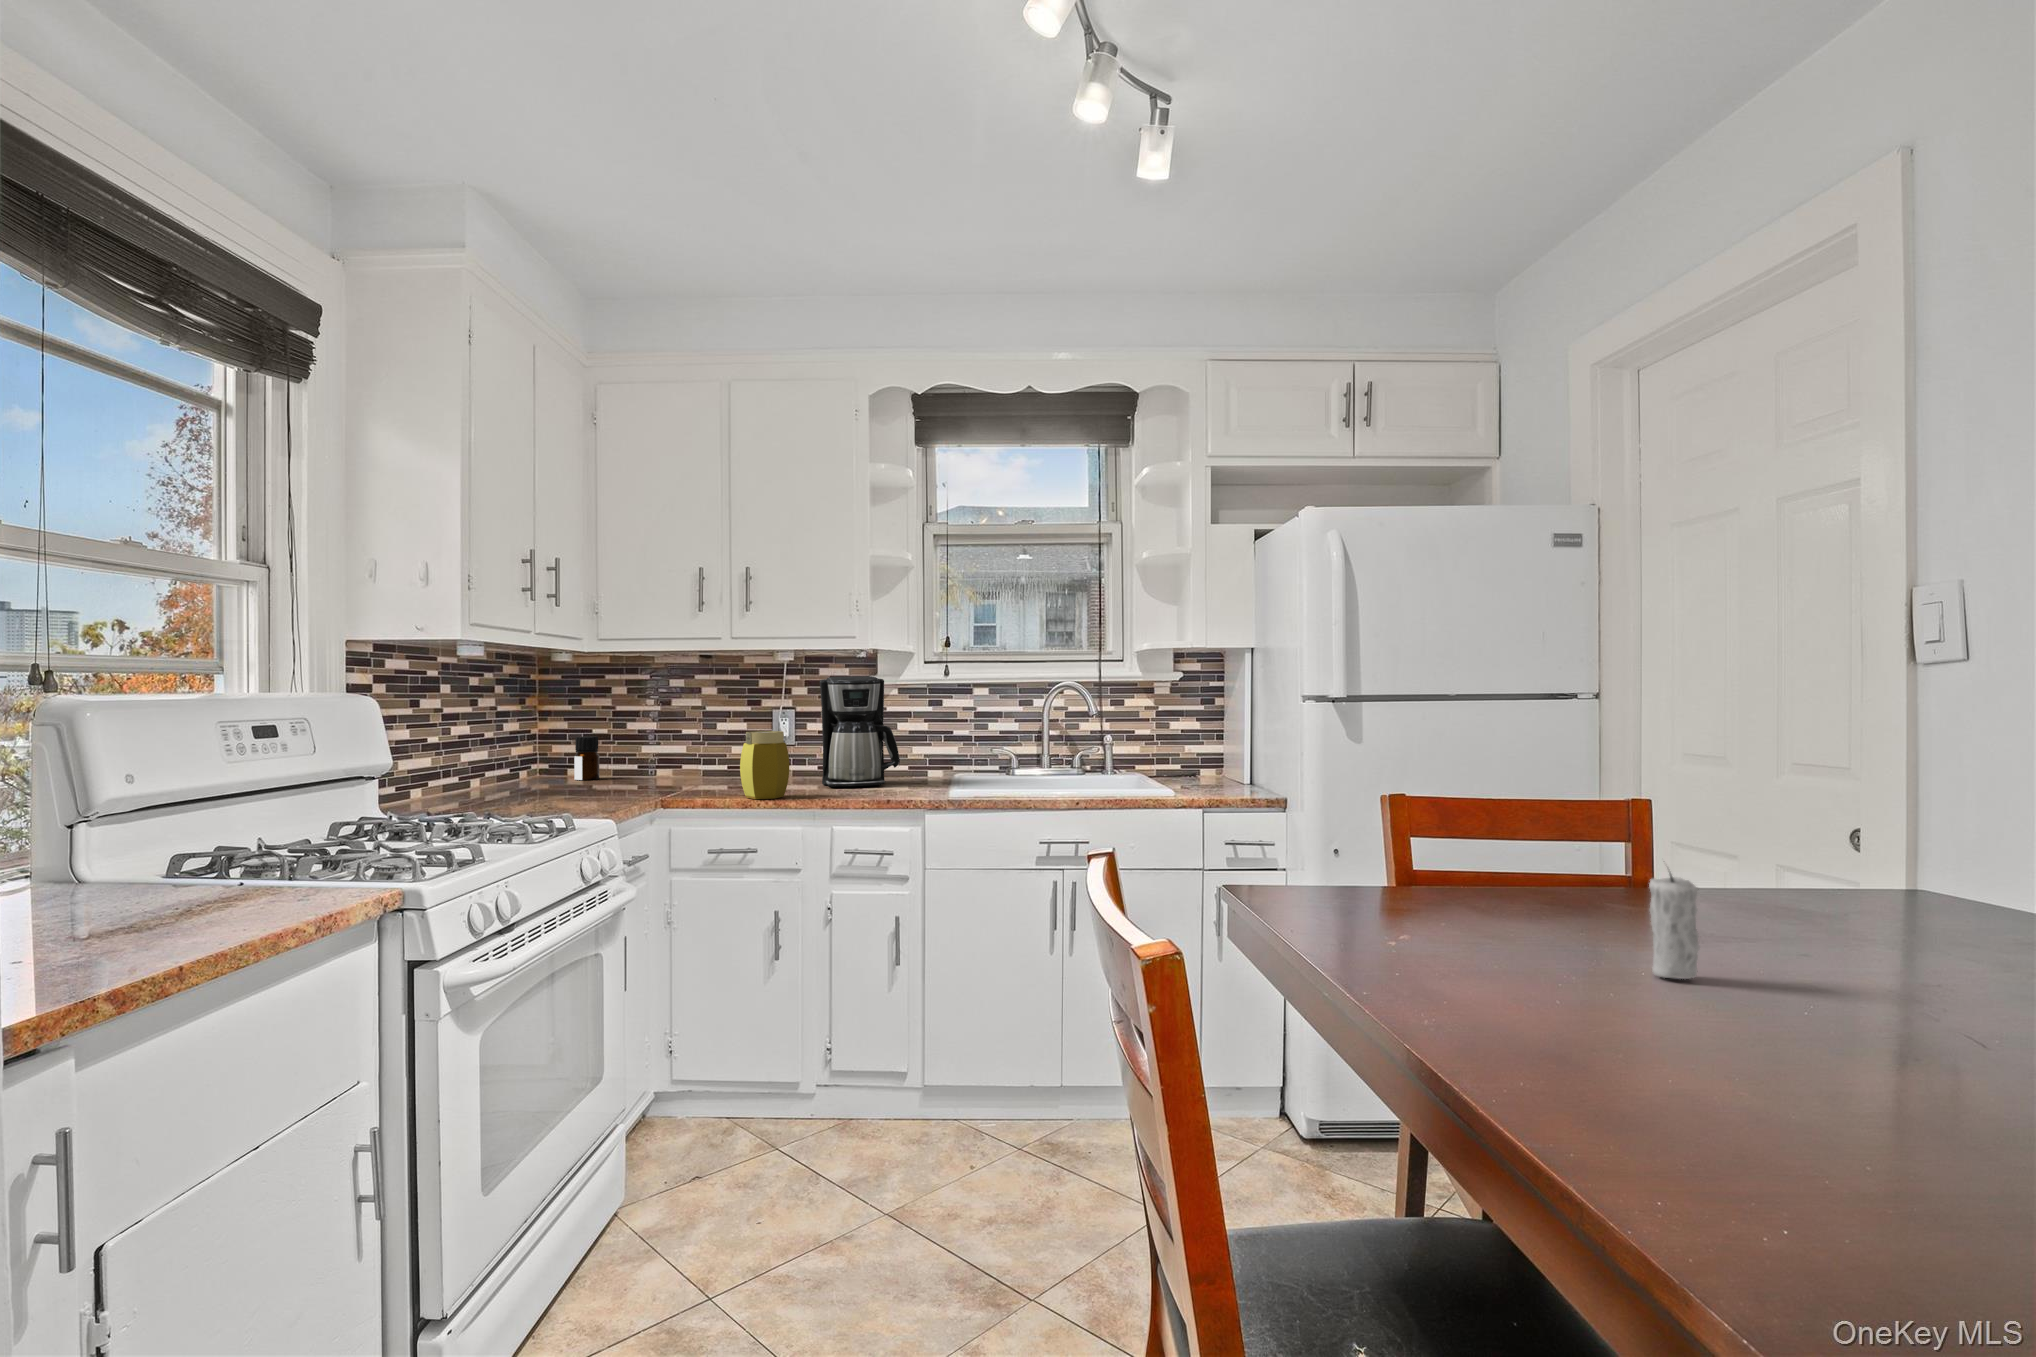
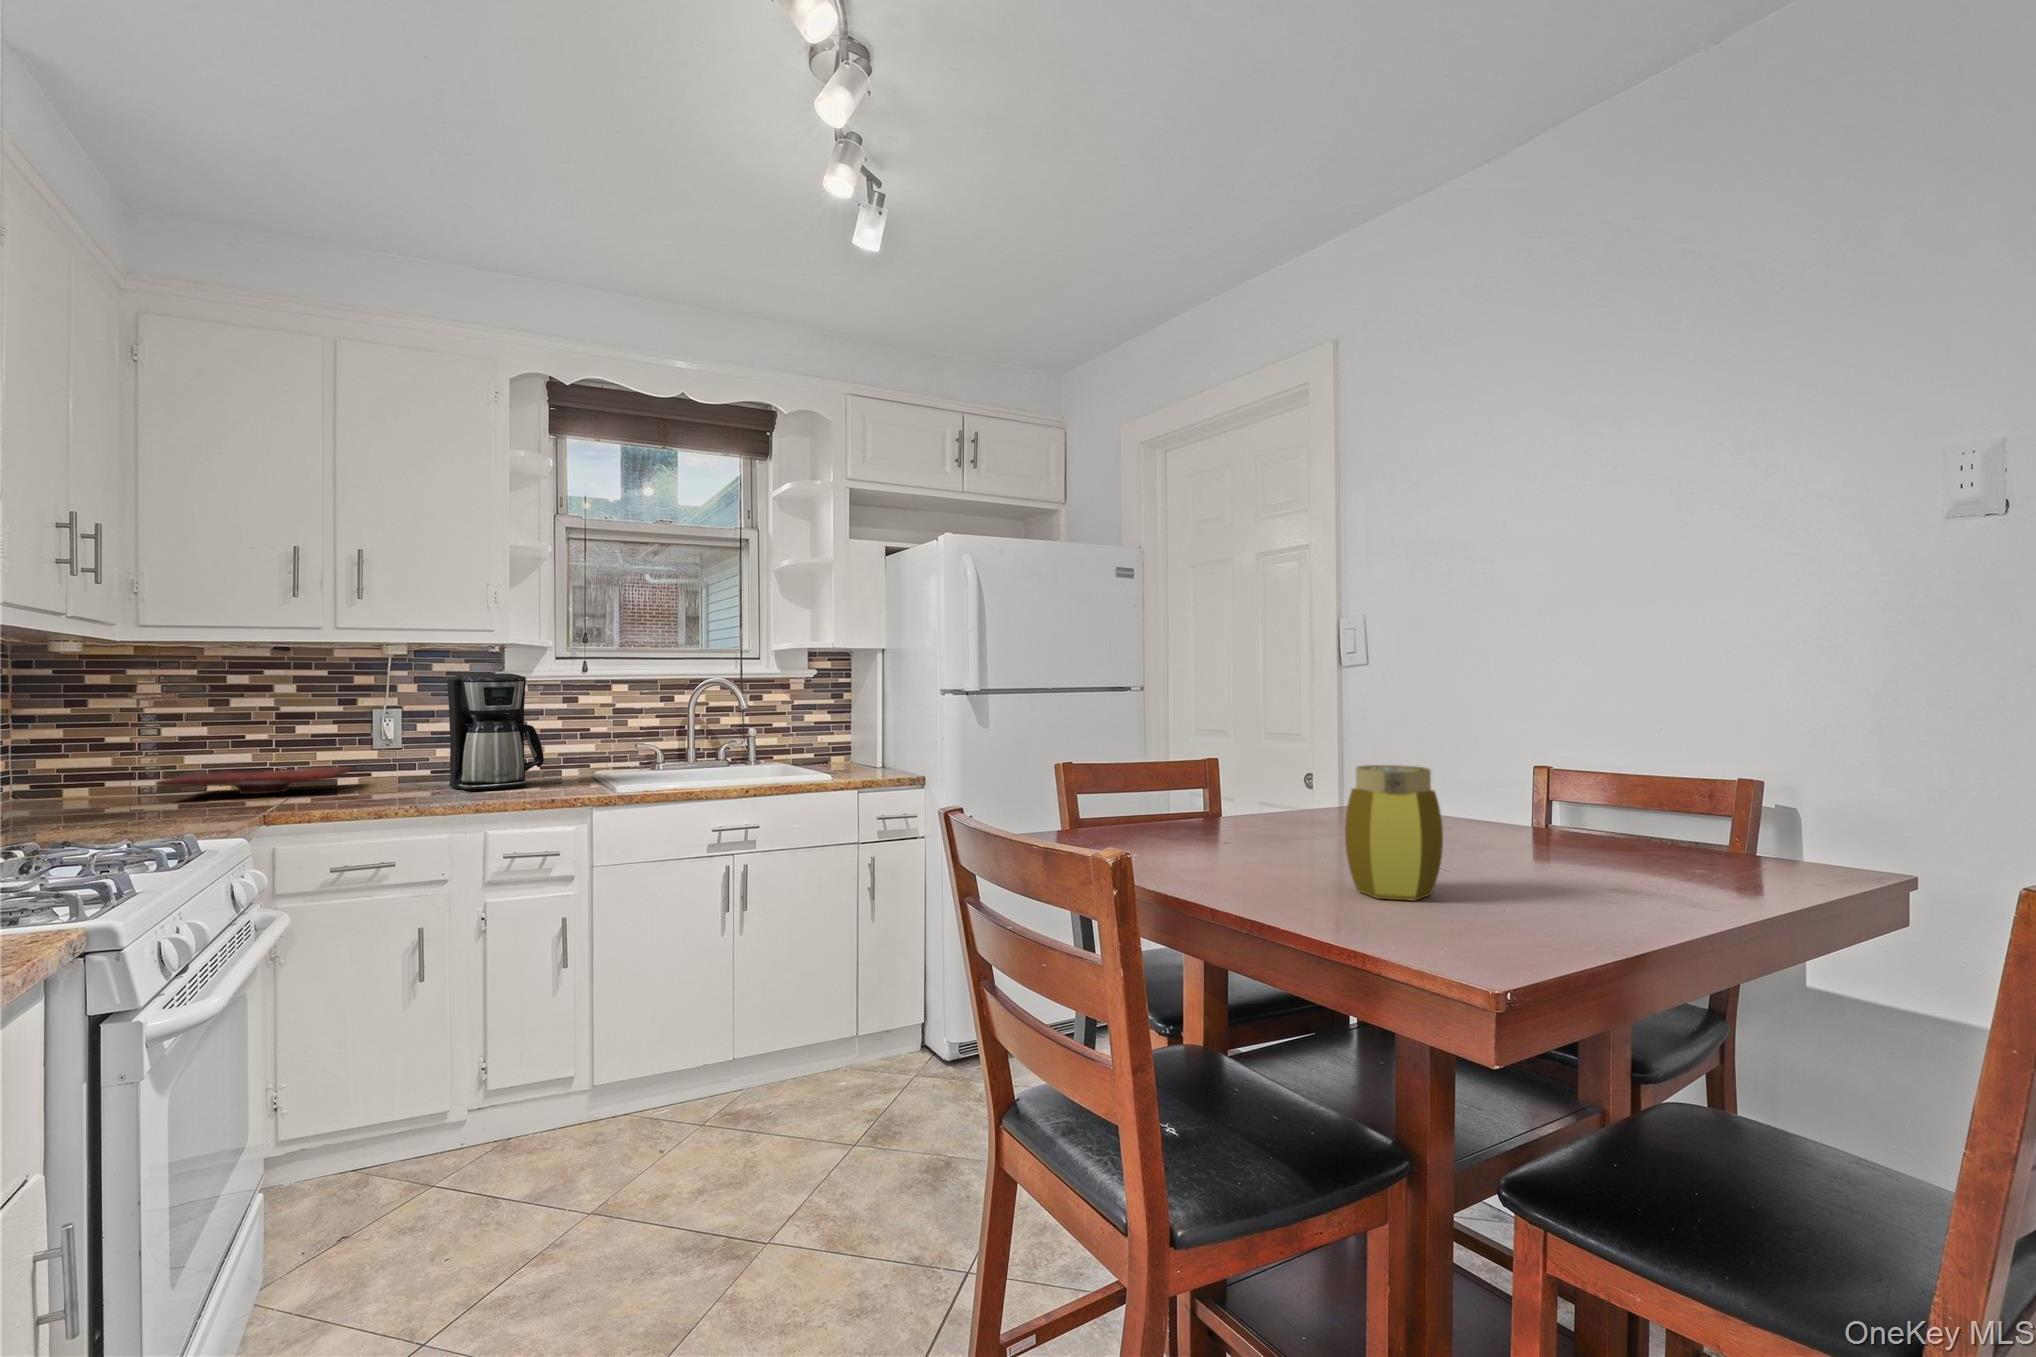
jar: present [740,731,789,799] -> present [1345,765,1443,901]
bottle: present [574,736,599,780] -> none [84,746,122,800]
cutting board: none [609,760,758,781] -> present [156,767,350,794]
candle: present [1649,873,1700,979] -> none [1278,794,1306,868]

